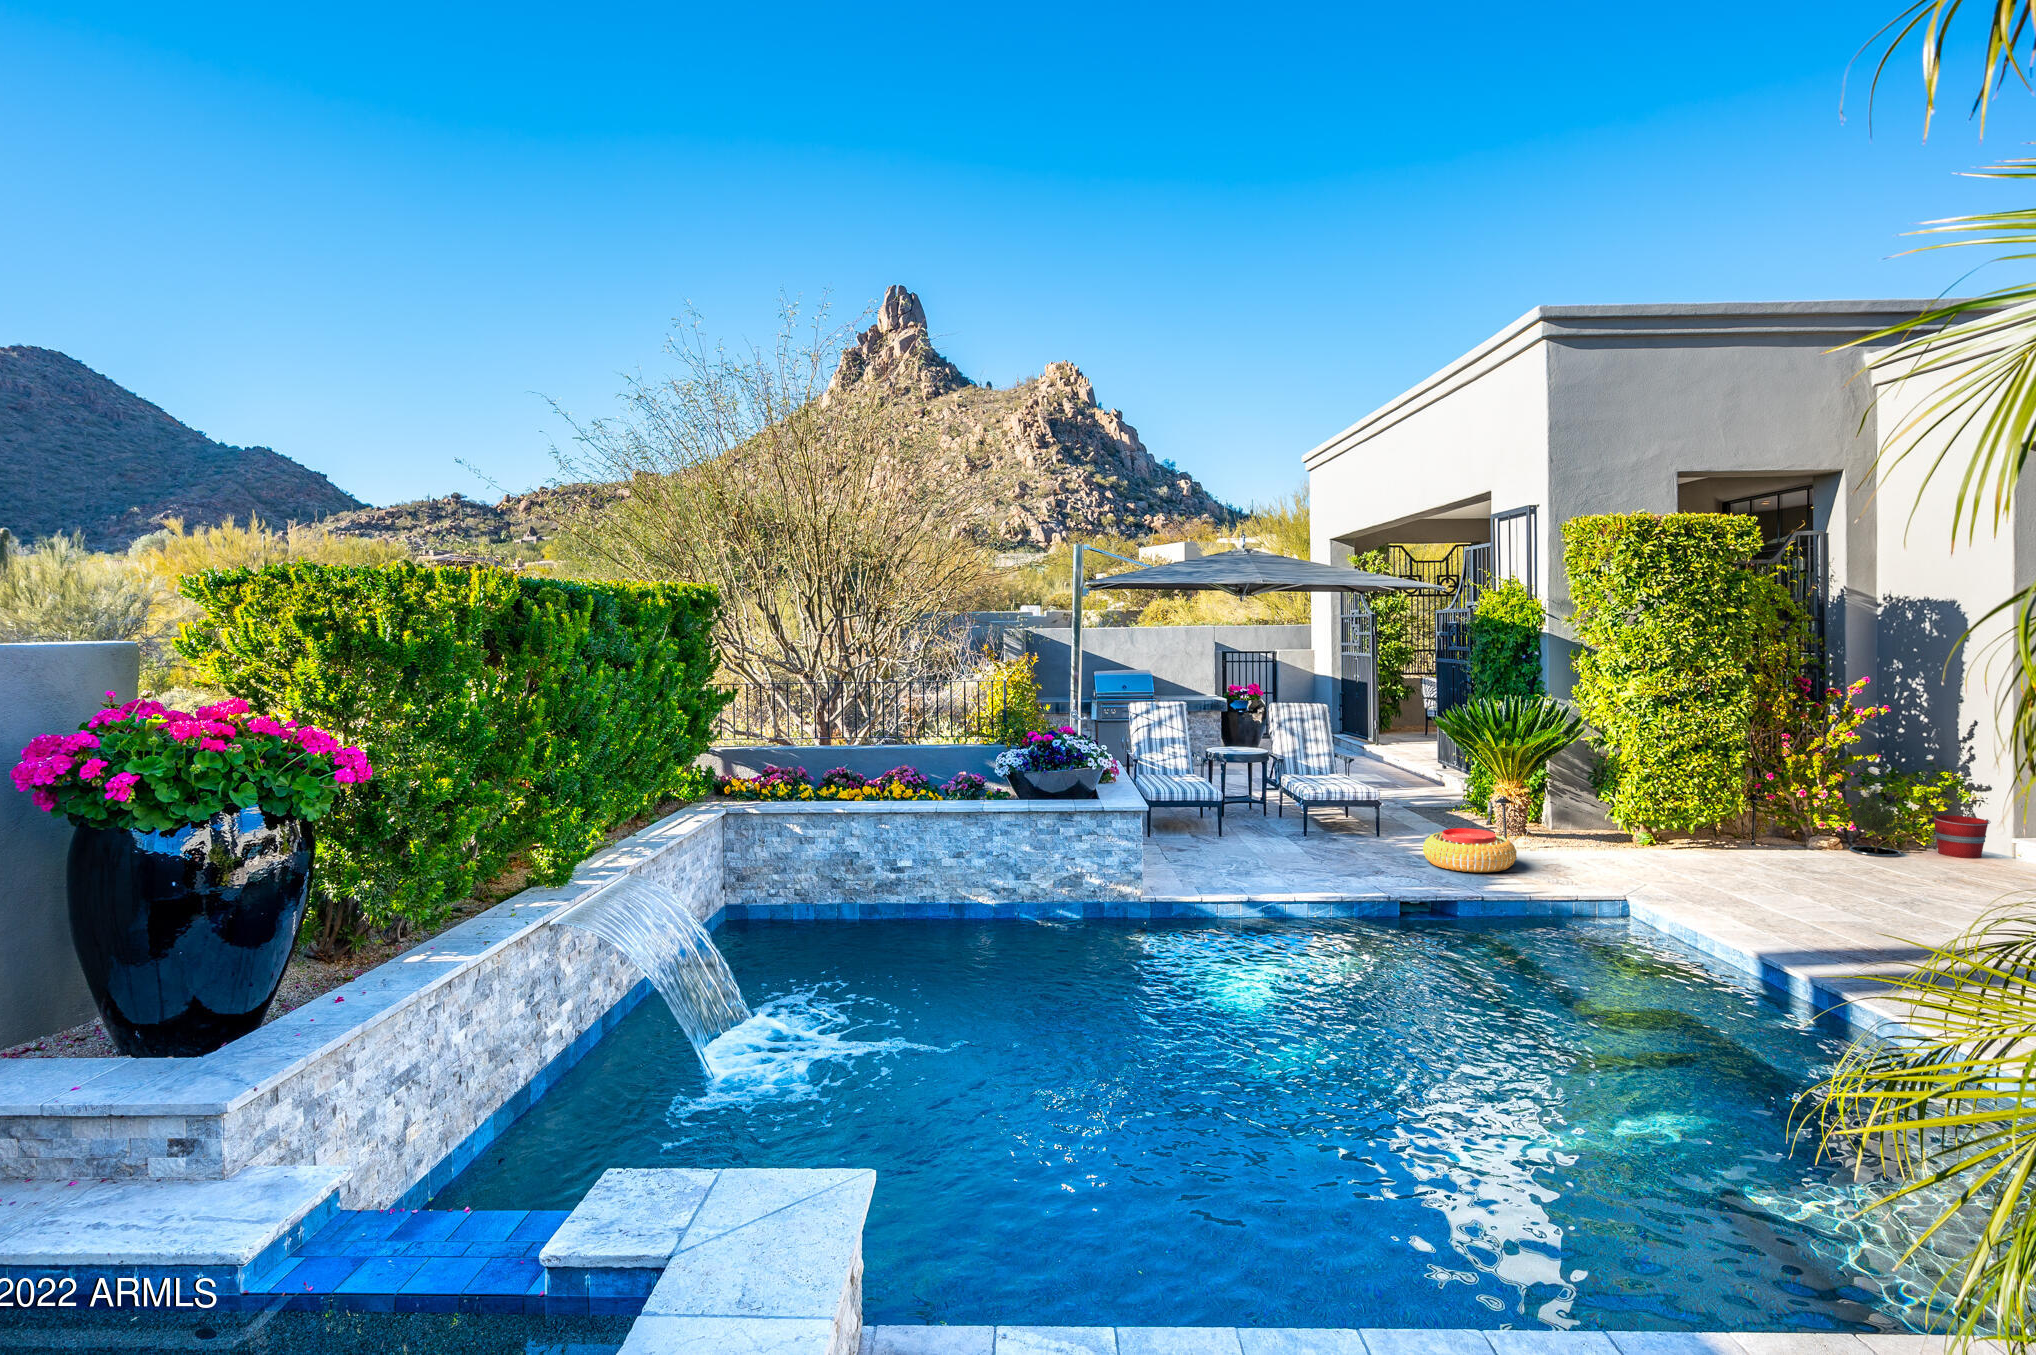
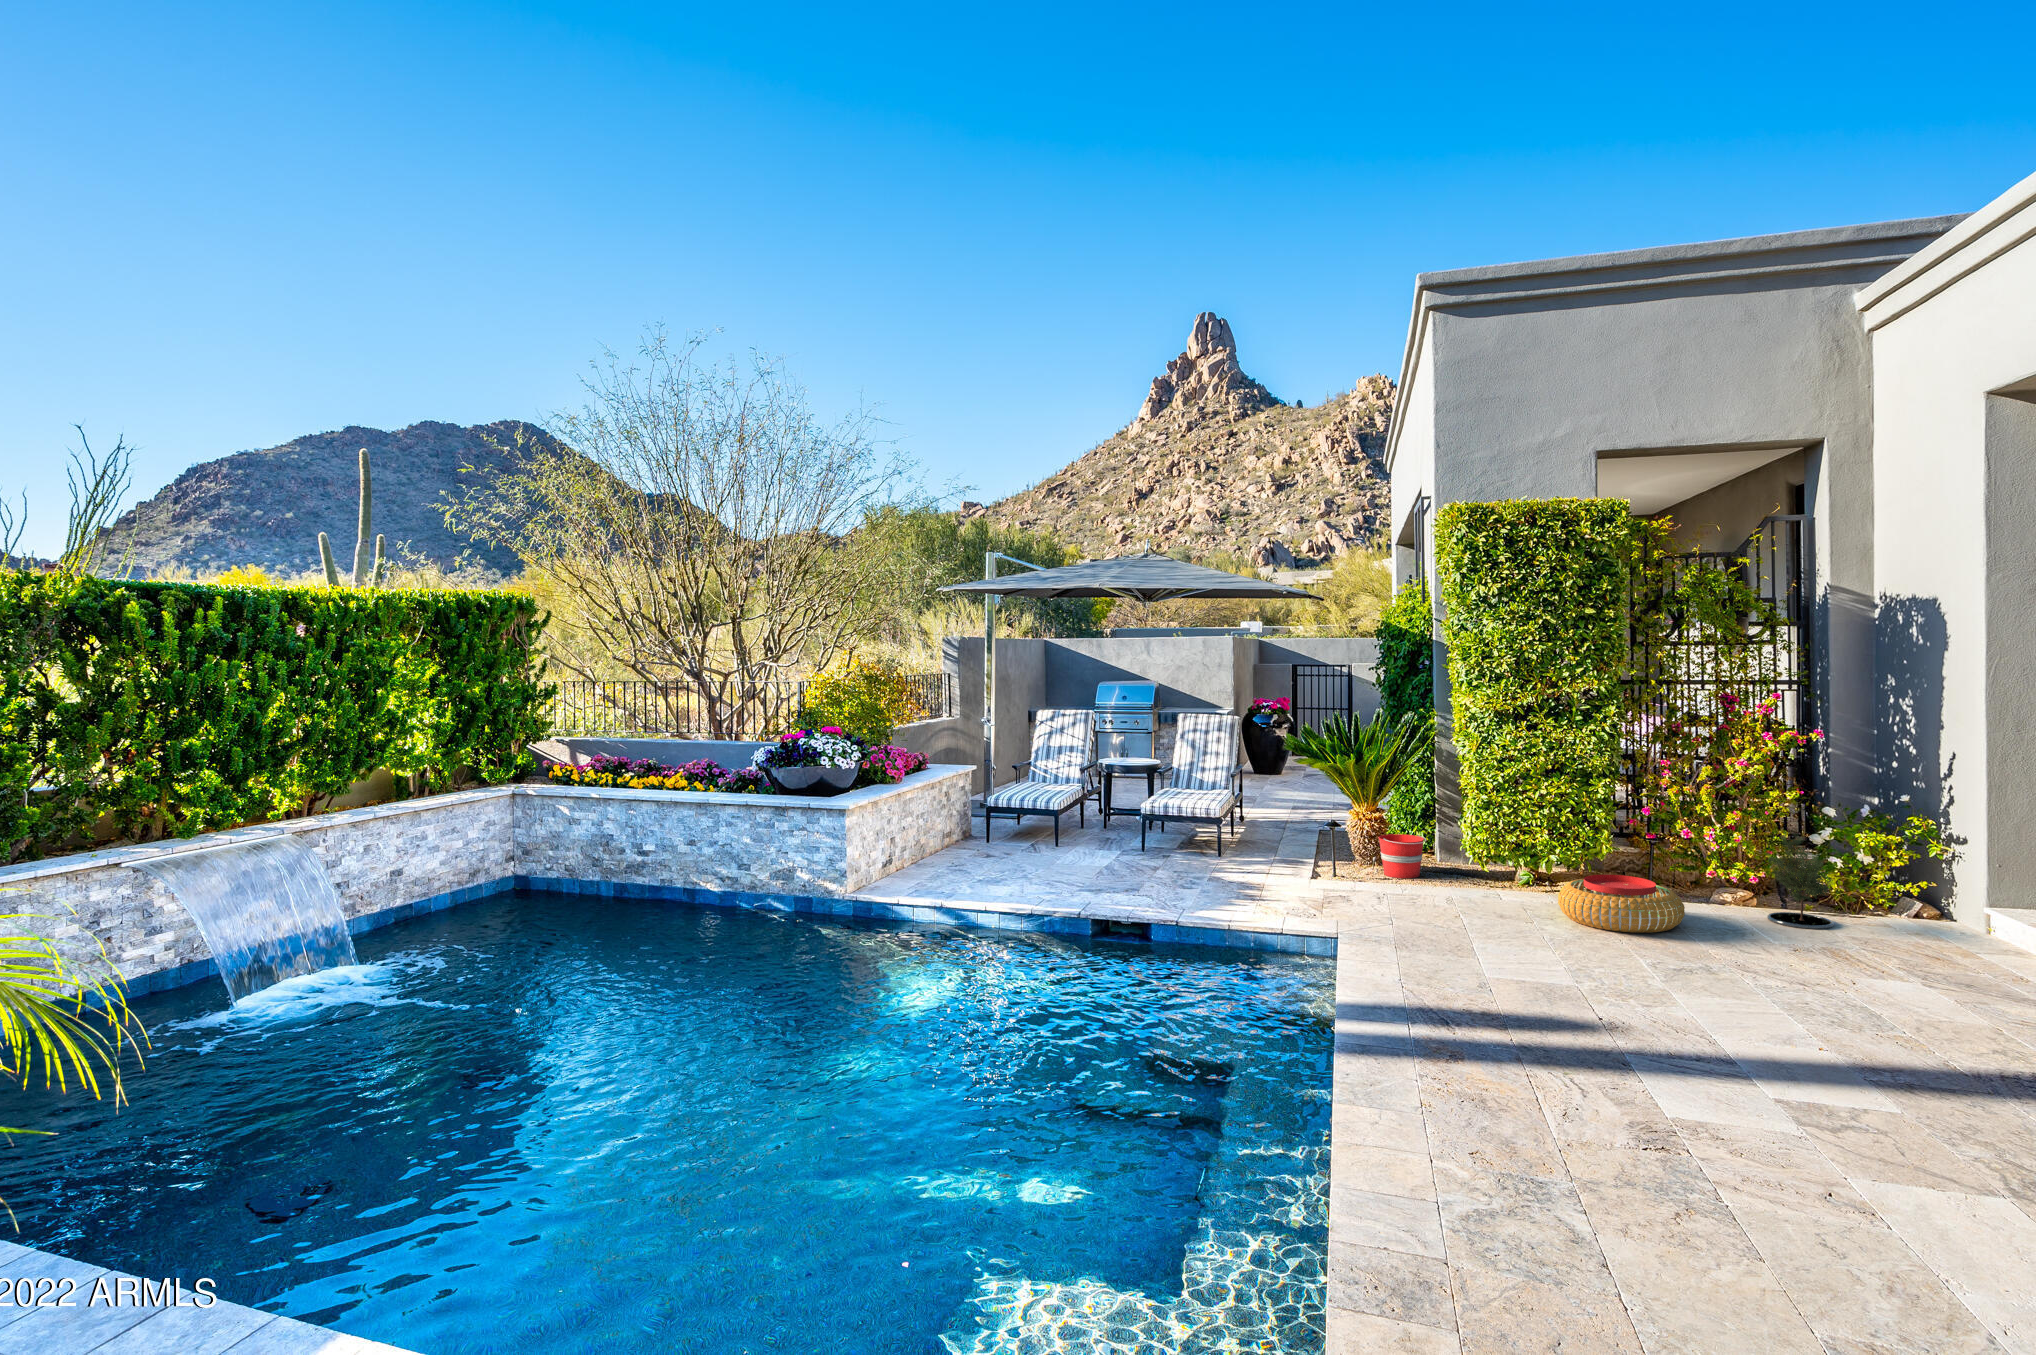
bucket: present [1933,815,1991,858] -> present [1378,834,1426,878]
pouf: present [1423,828,1517,872] -> present [1558,875,1685,933]

